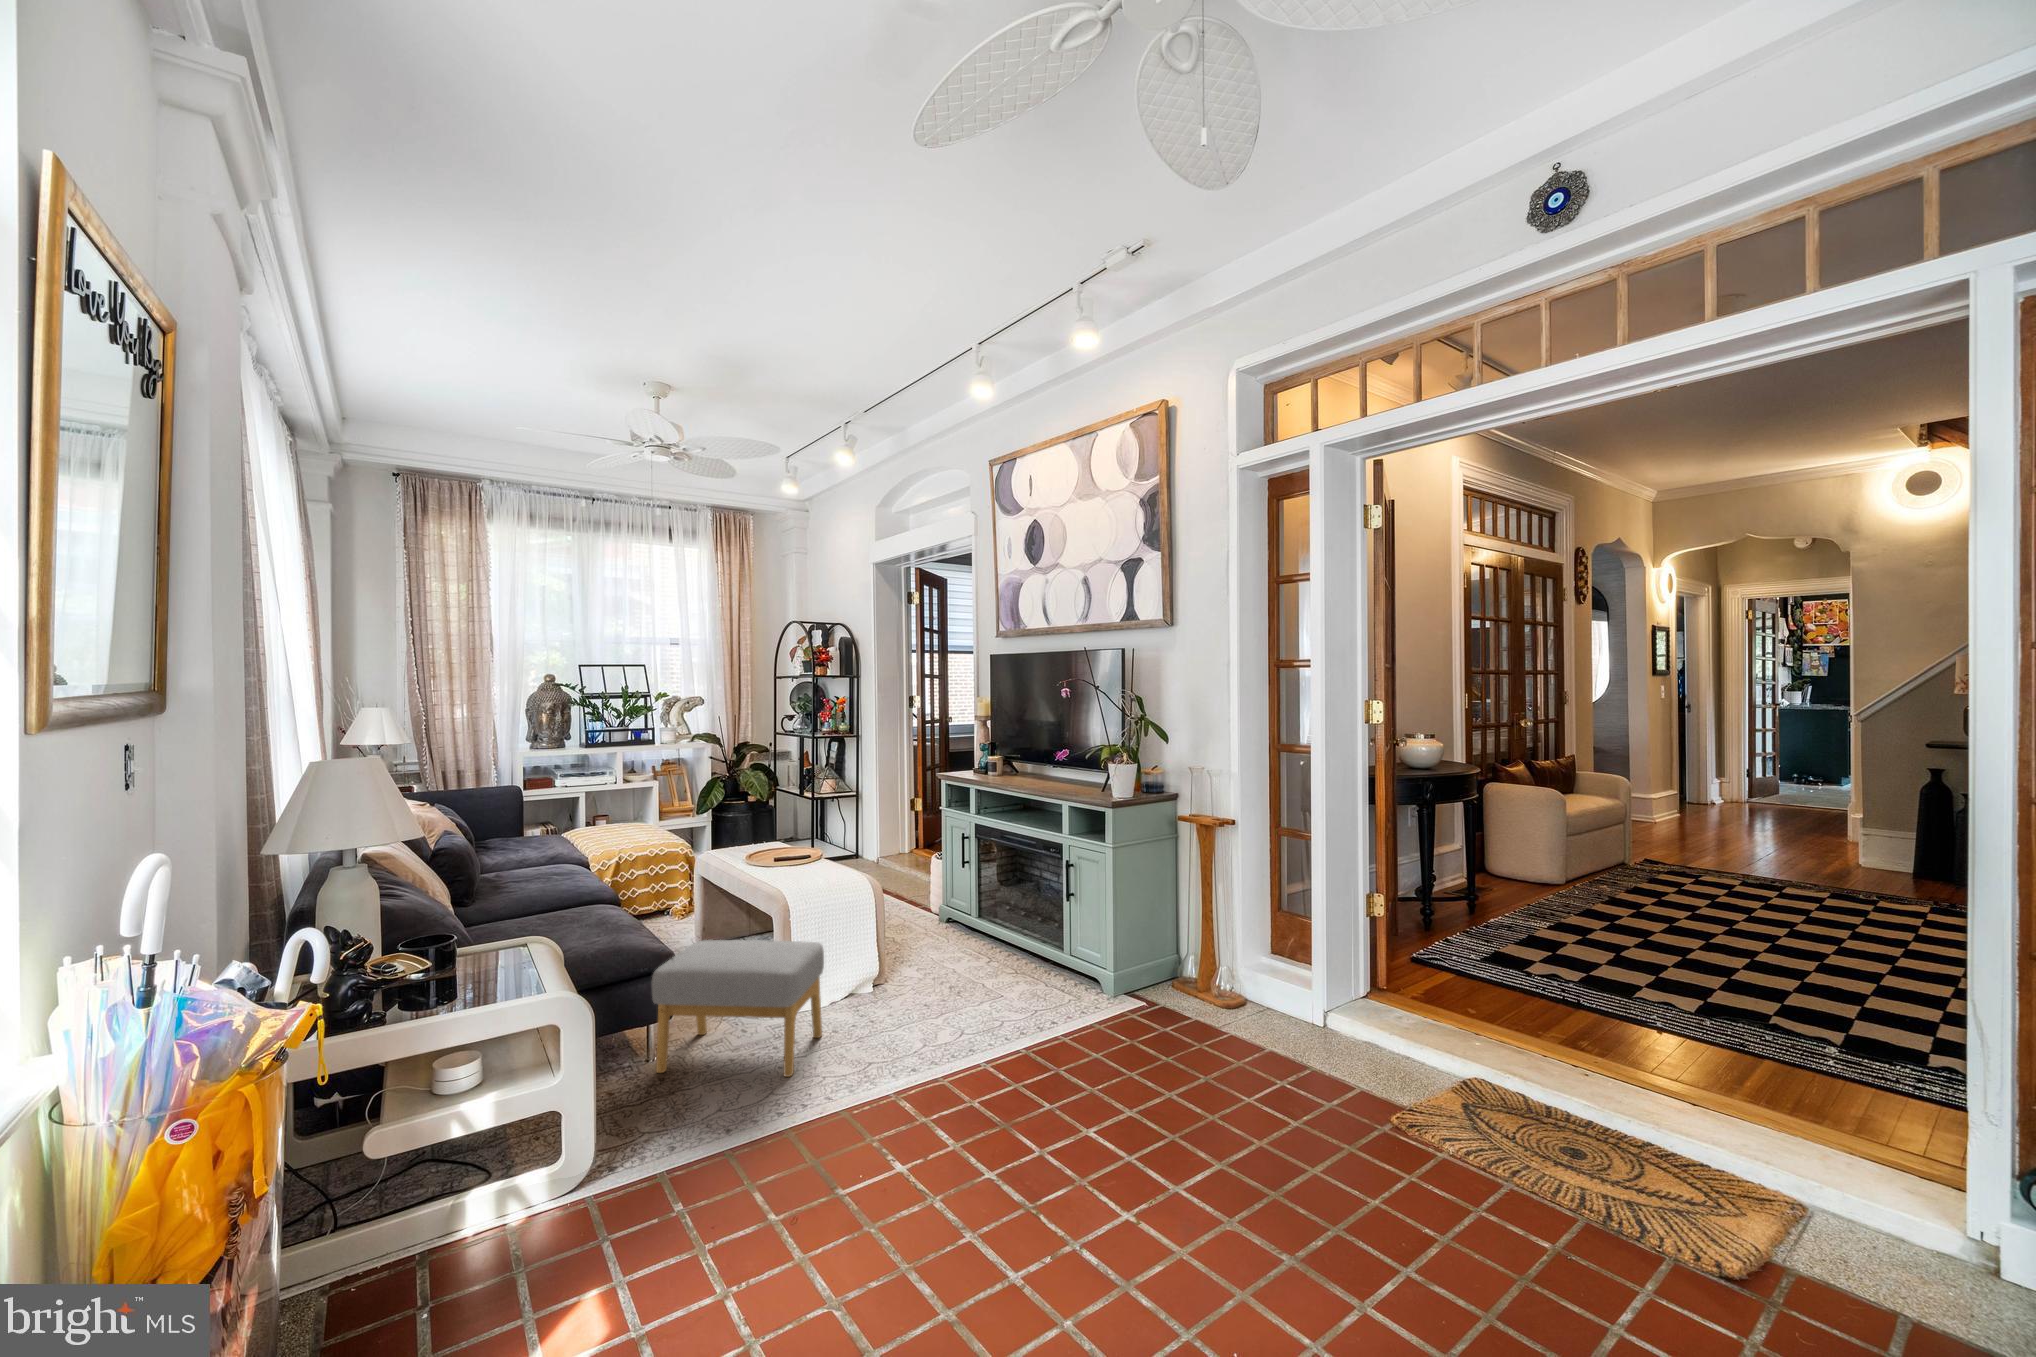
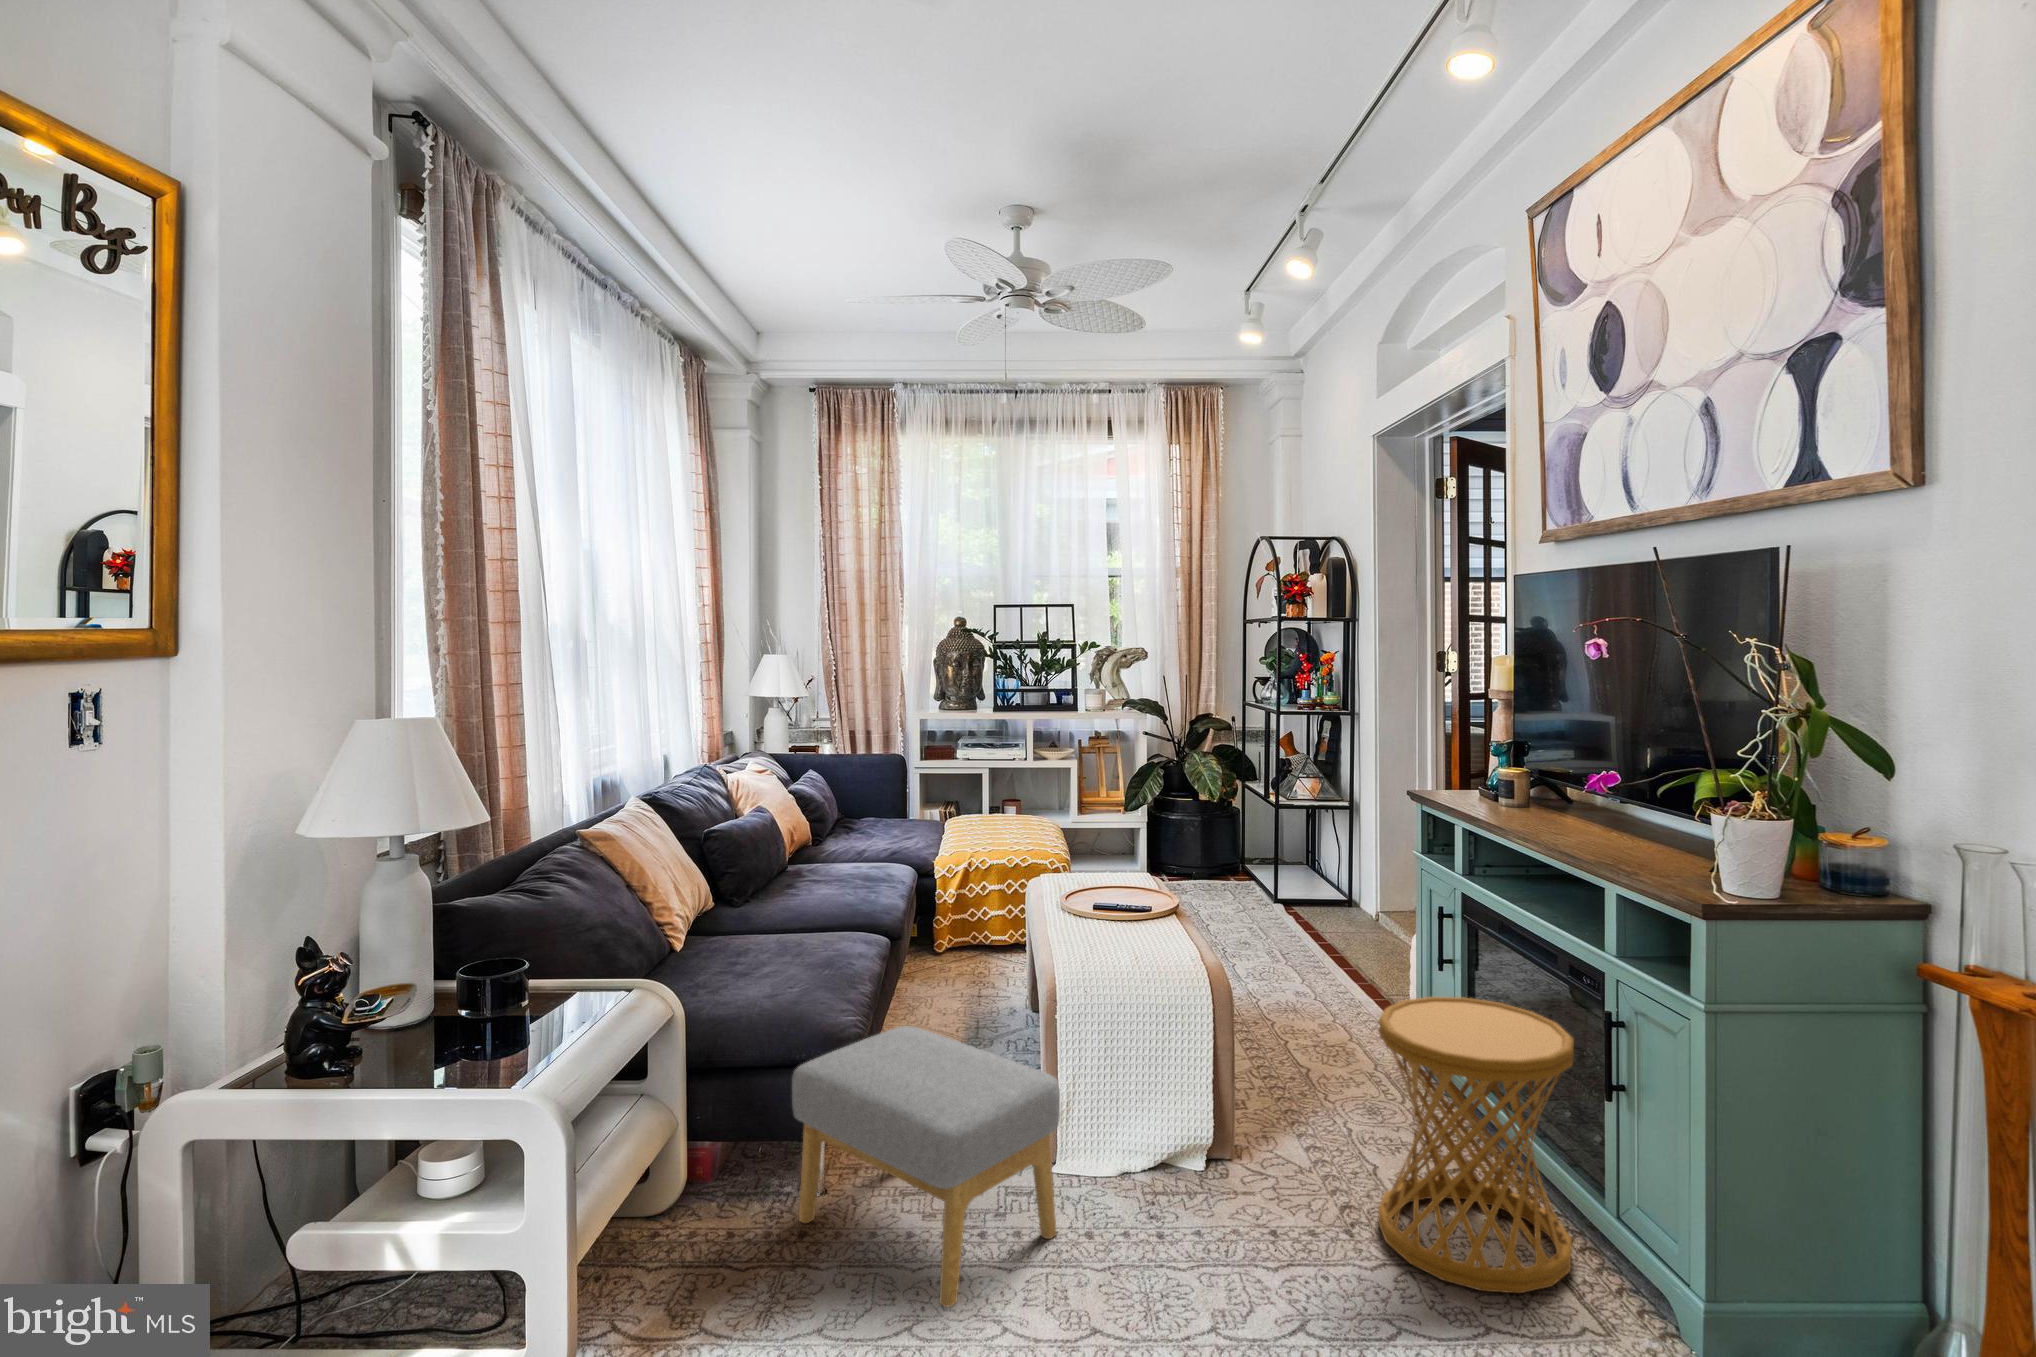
side table: none [973,867,1062,1000] -> present [1378,997,1574,1293]

